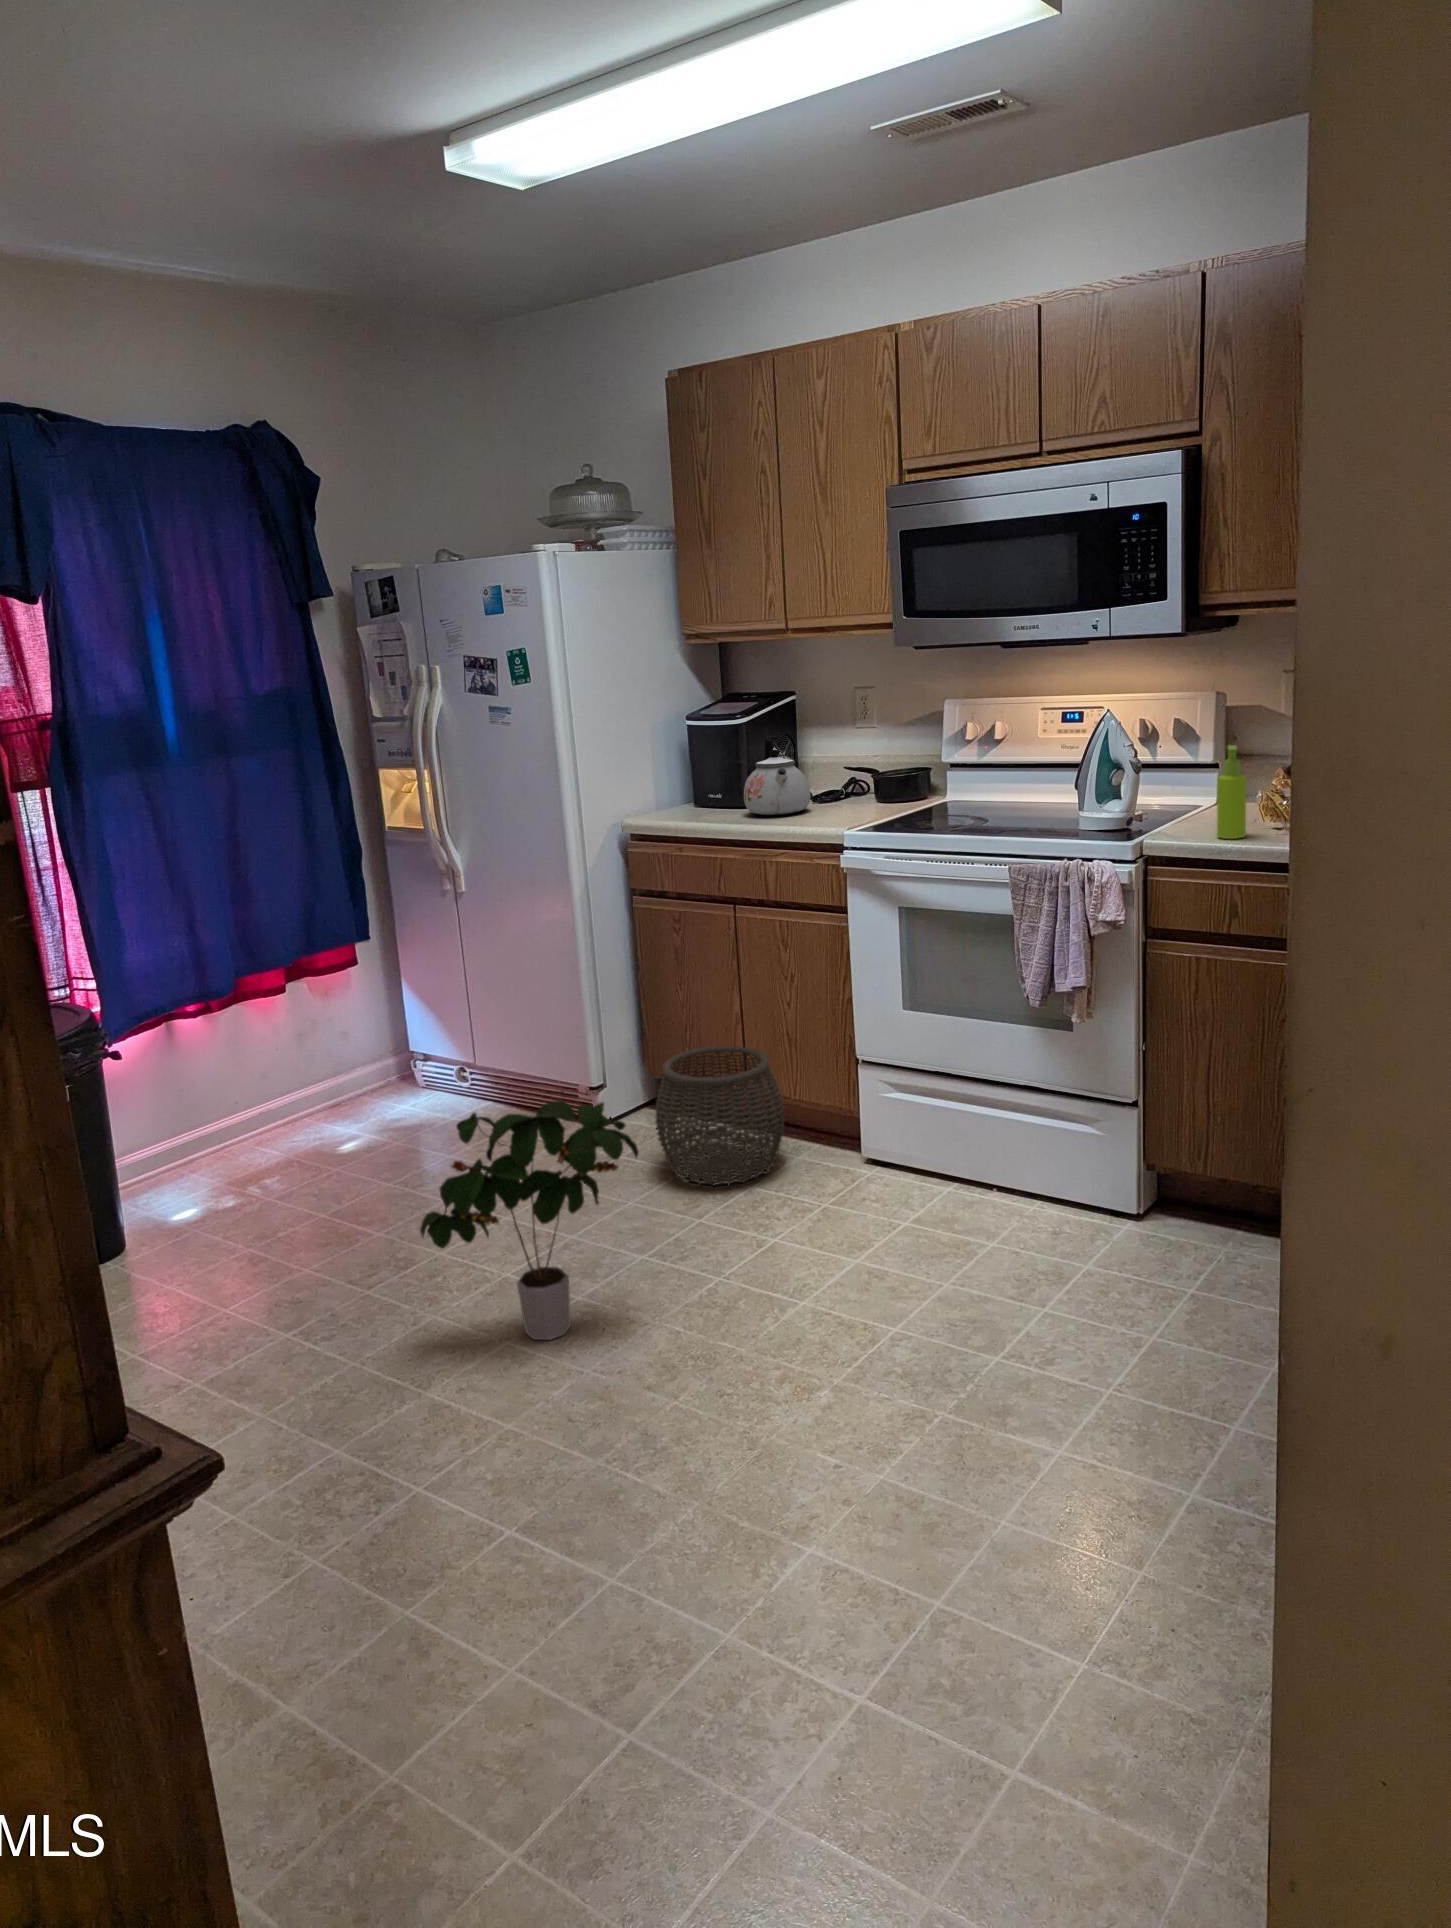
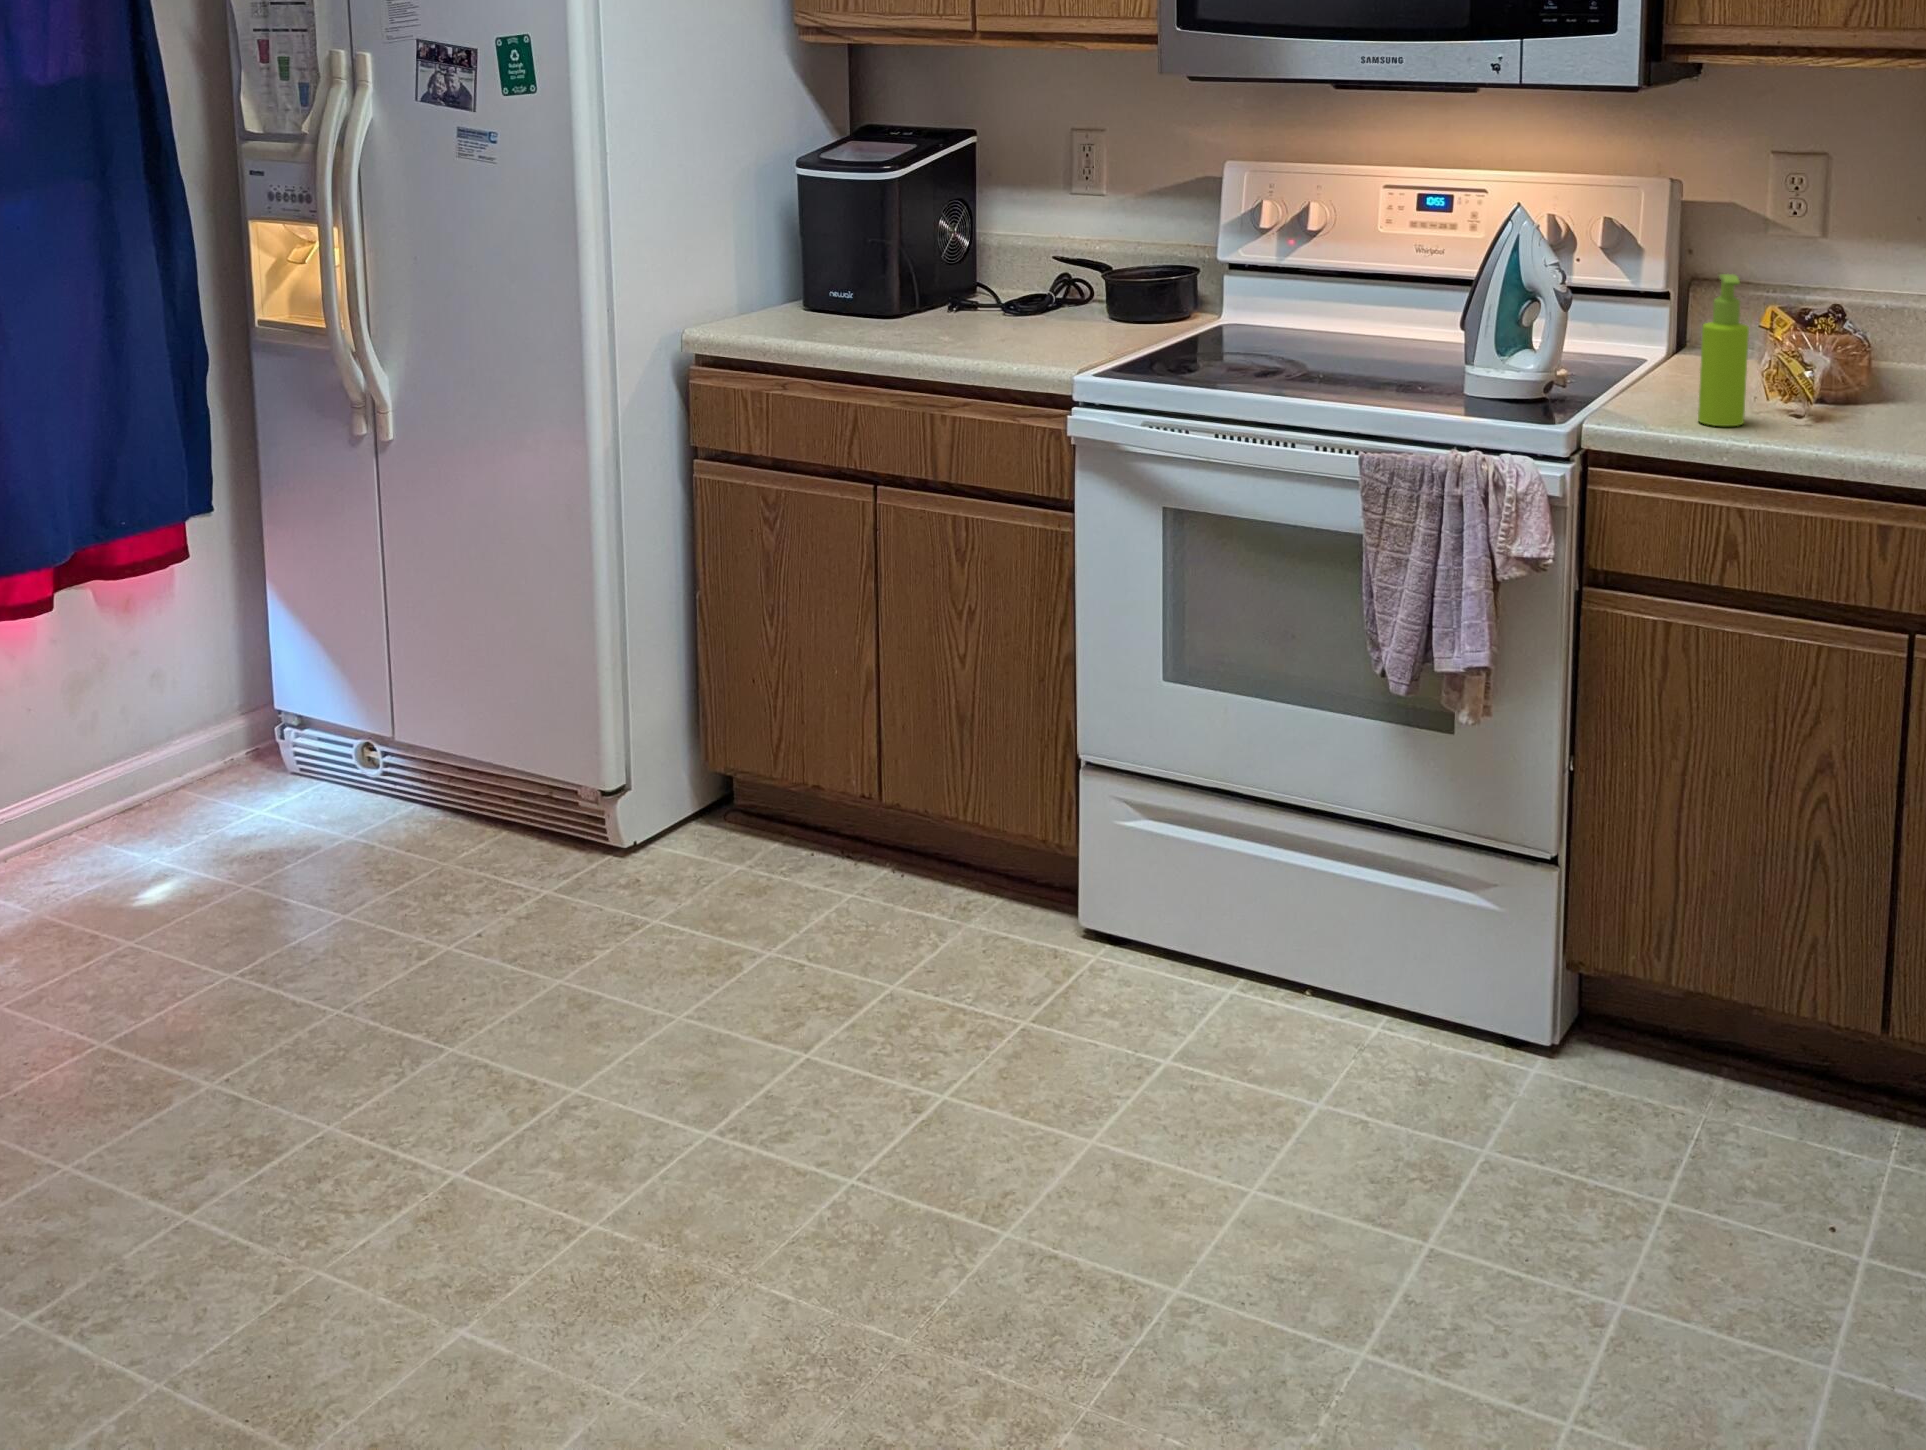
kettle: present [744,736,811,815] -> none [892,204,1003,336]
woven basket: present [655,1046,785,1185] -> none [726,727,950,979]
potted plant: present [420,1101,639,1340] -> none [306,867,728,1317]

